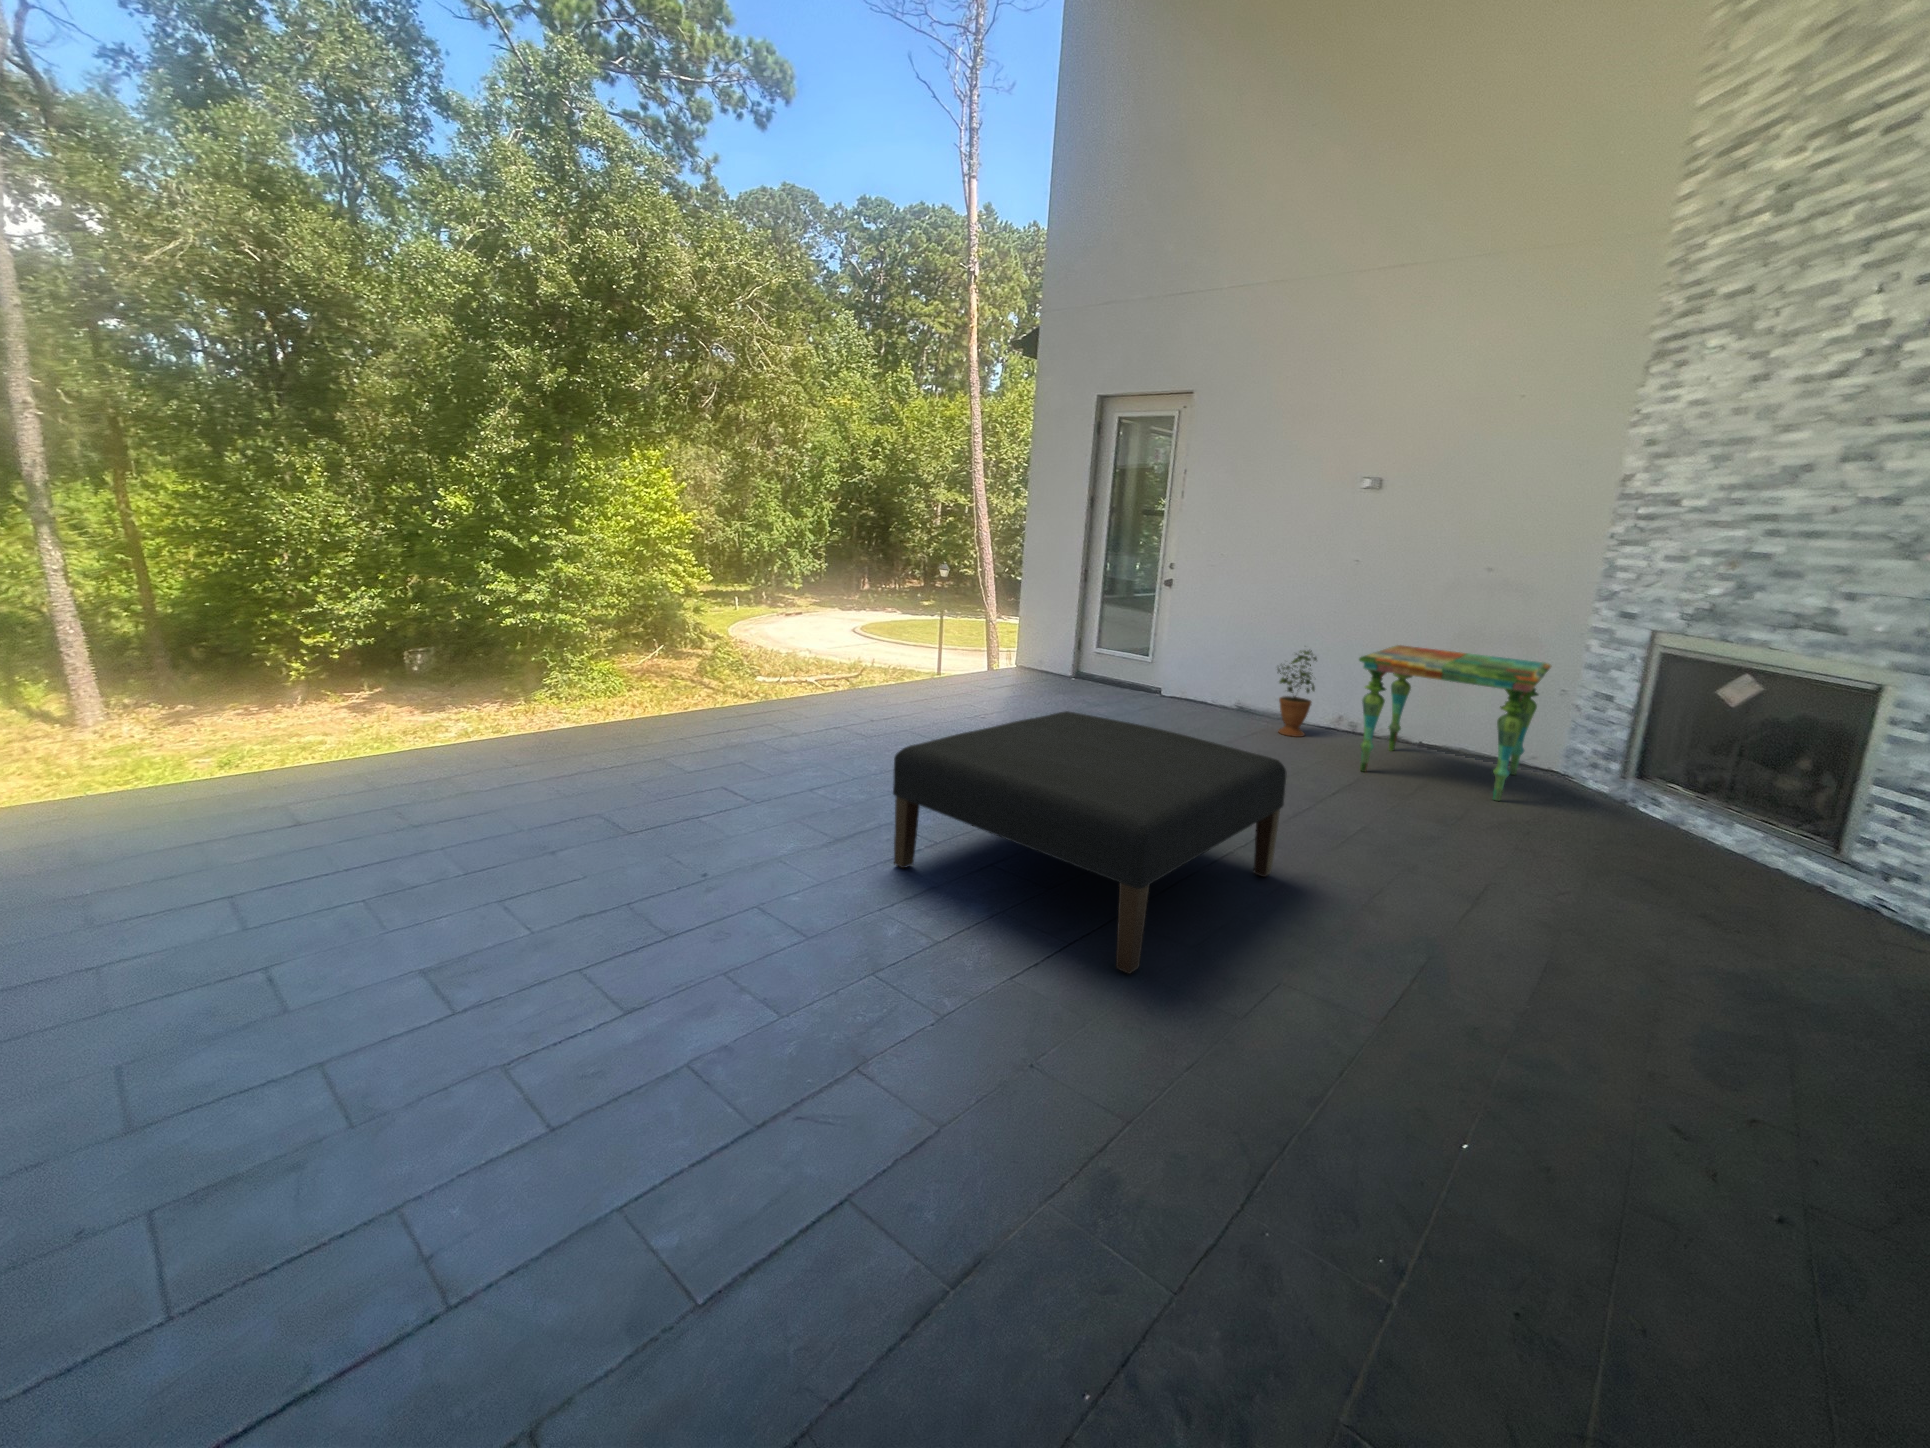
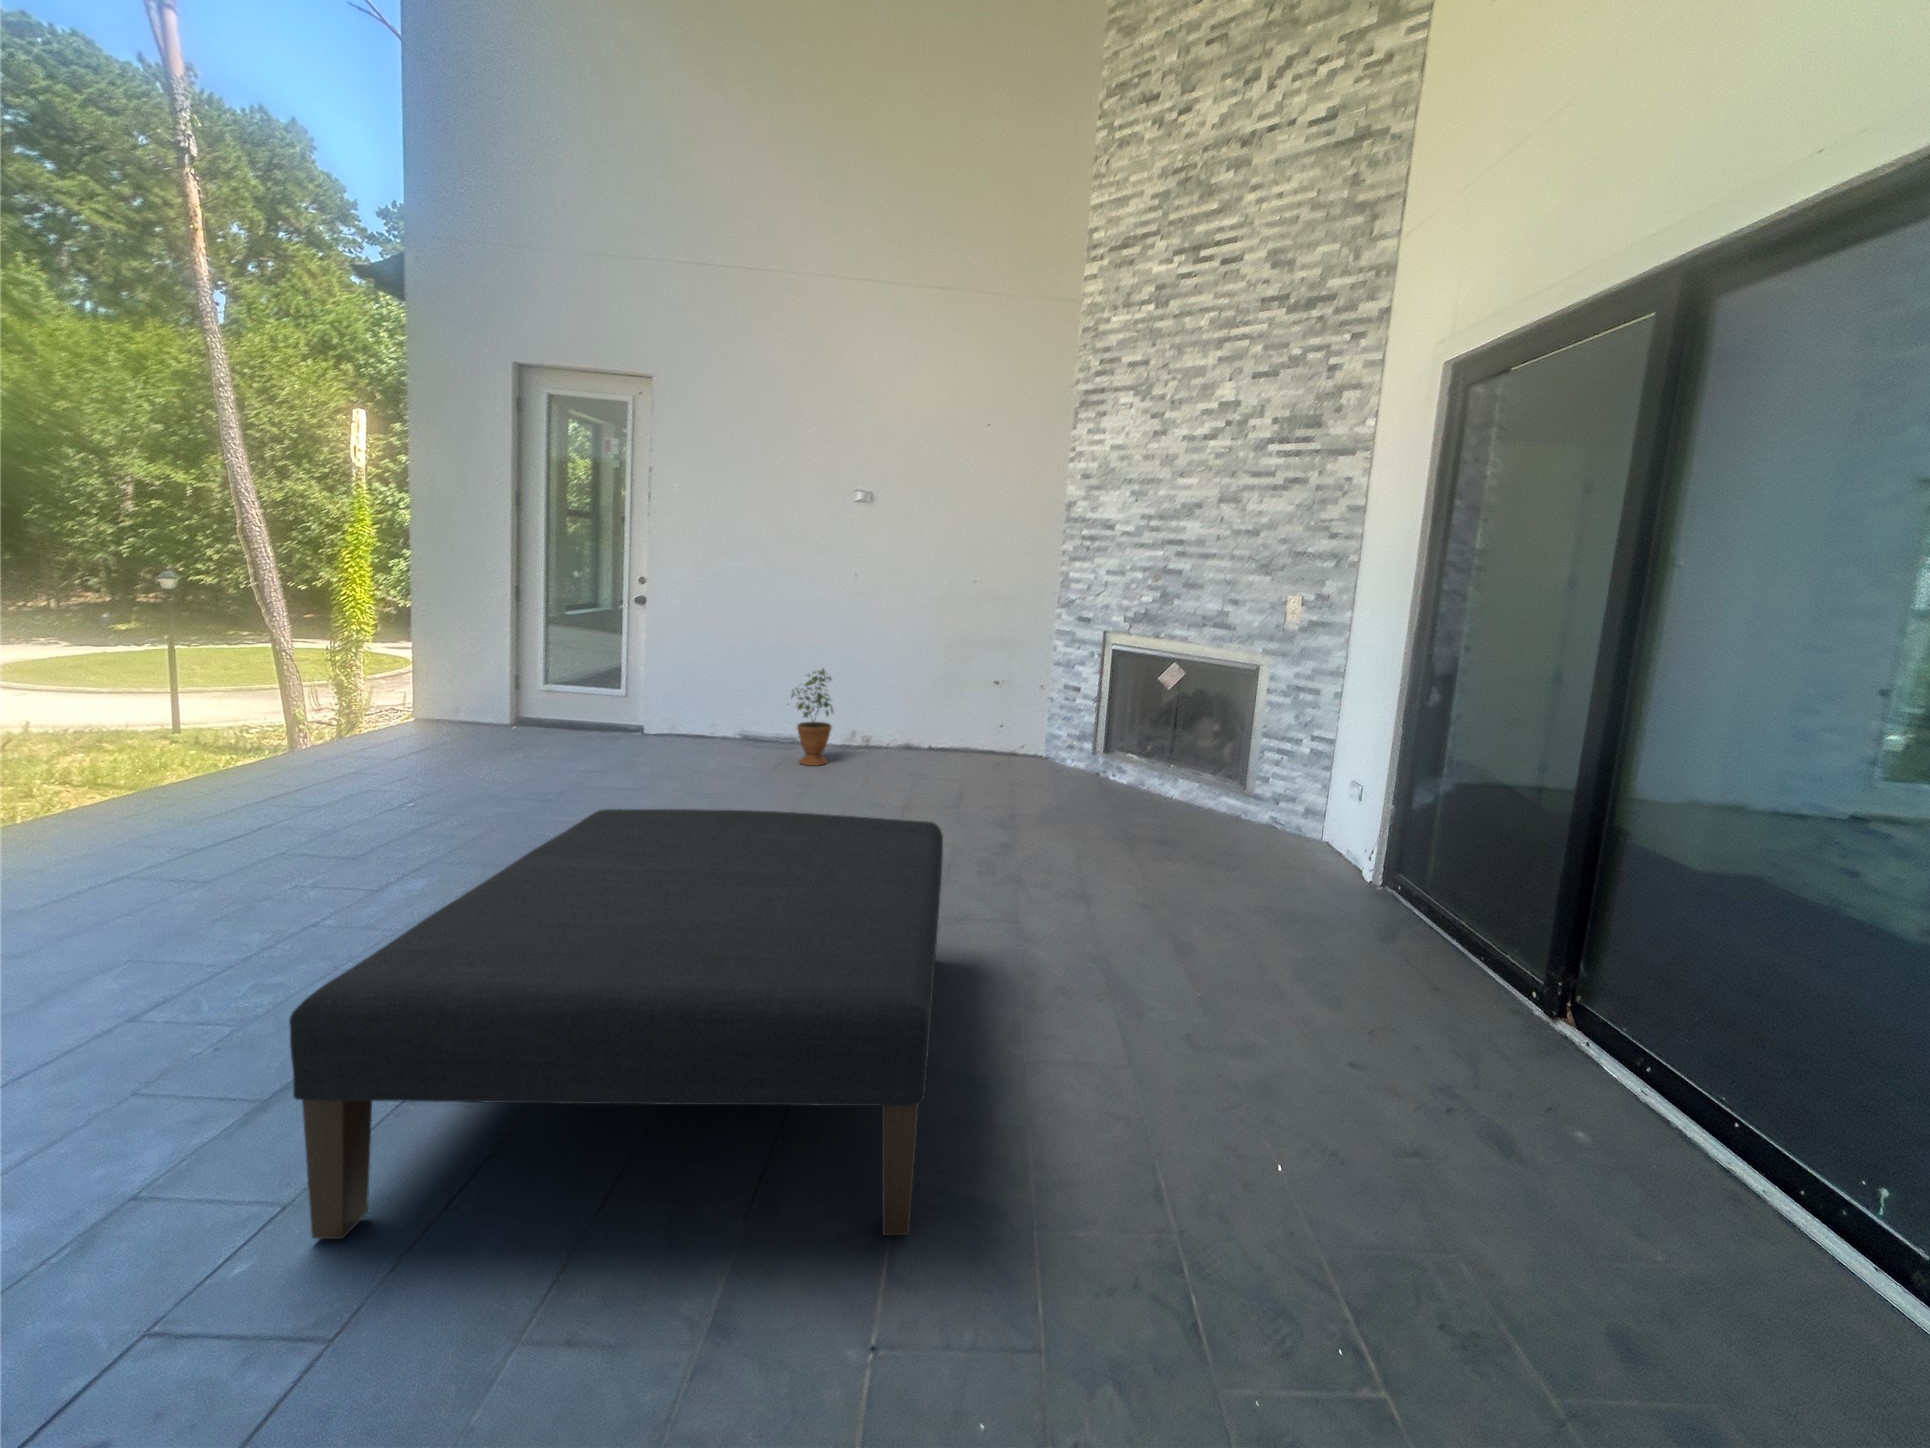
side table: present [1359,645,1551,801] -> none [898,658,1052,797]

